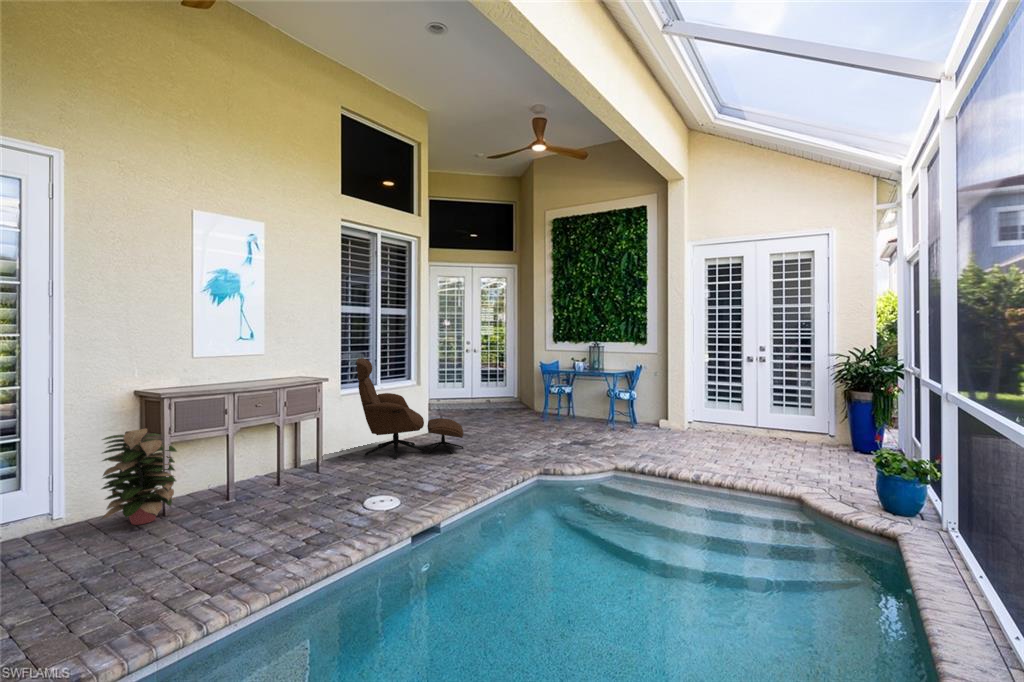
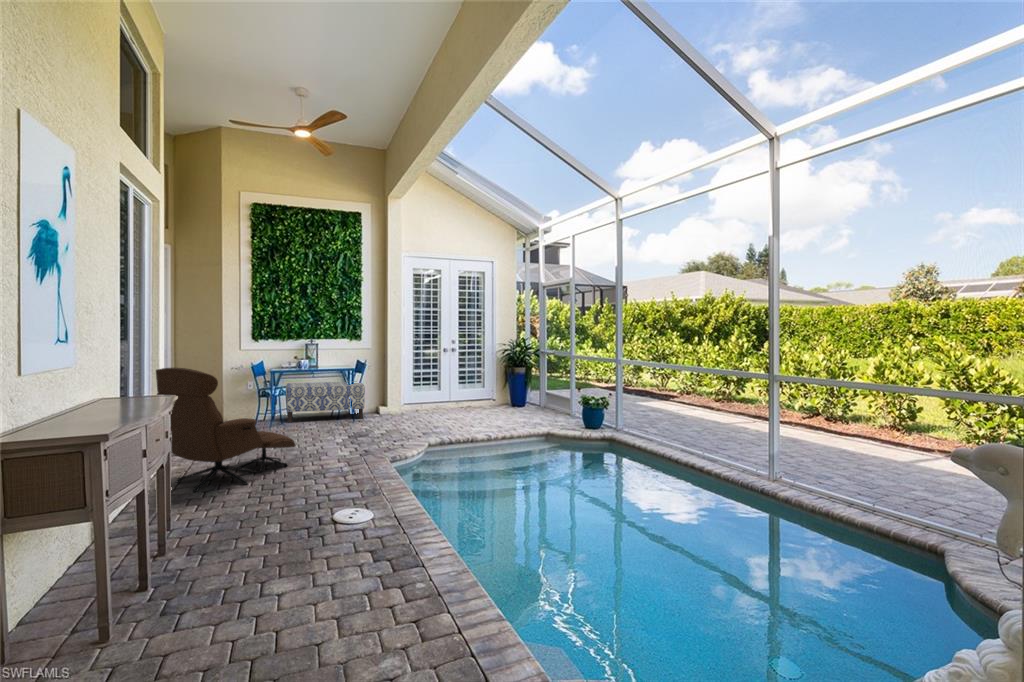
bench: none [560,384,641,429] -> present [286,381,365,423]
decorative plant: present [102,429,177,525] -> none [112,485,232,629]

